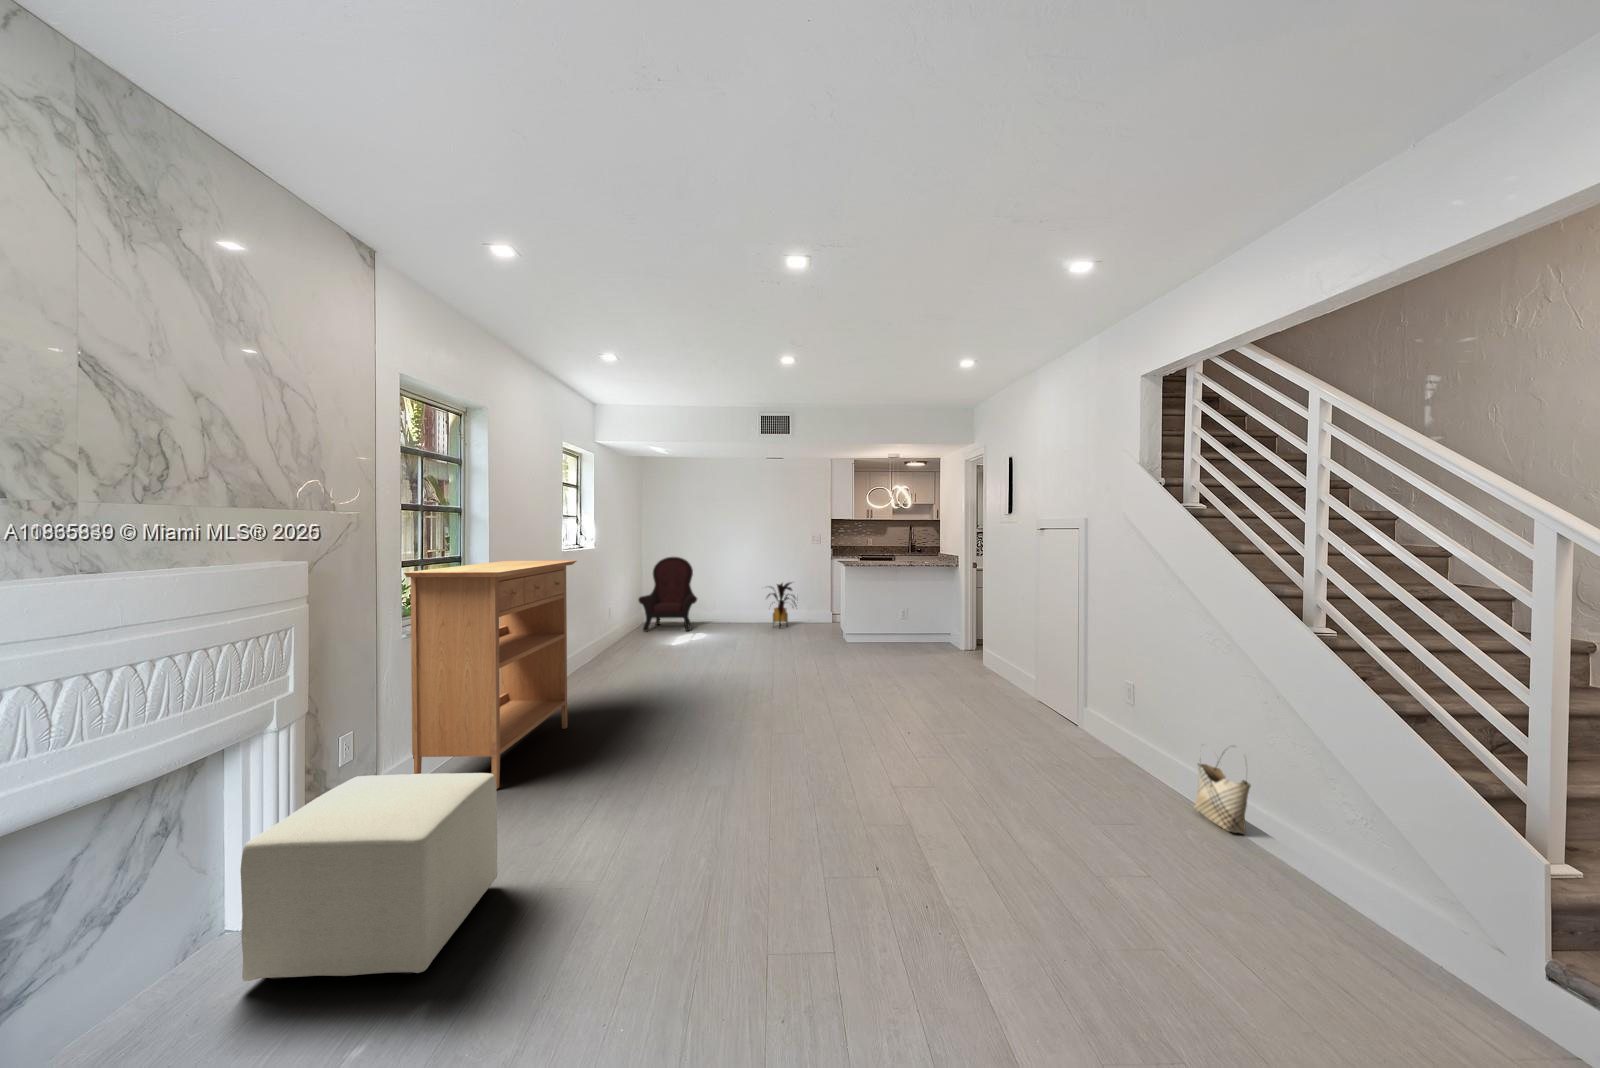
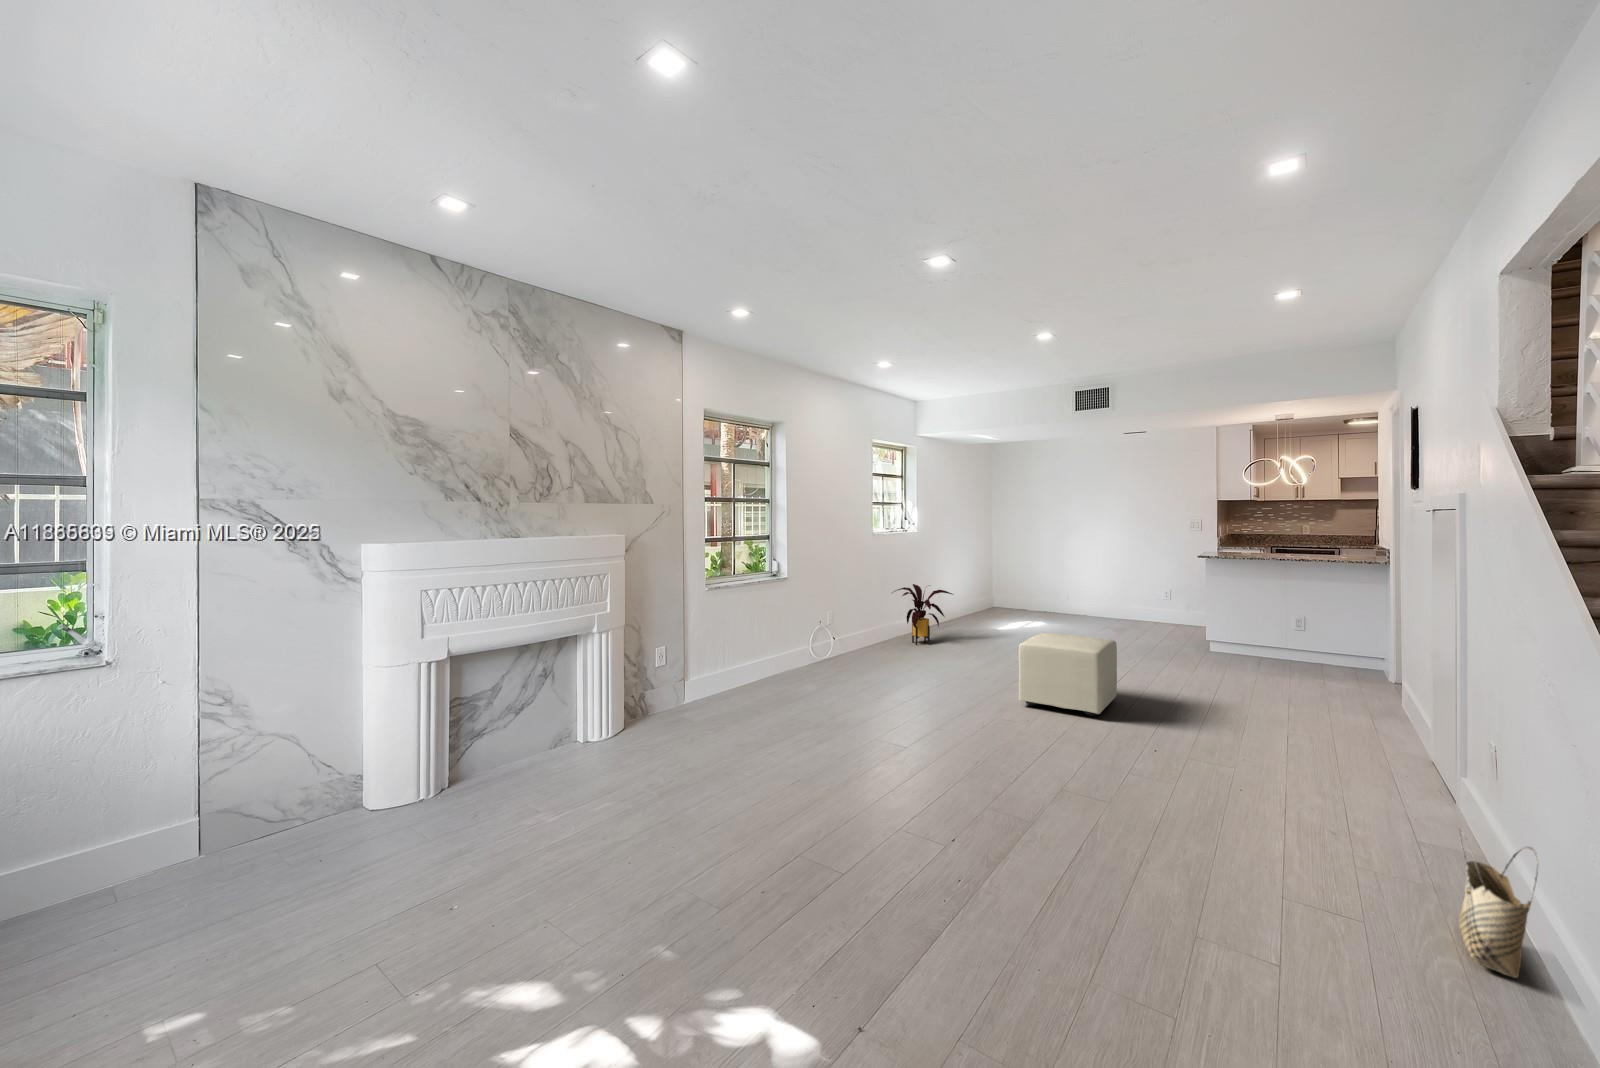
armchair: present [639,557,697,631] -> none [982,542,1043,618]
console table: present [404,561,576,789] -> none [706,540,847,705]
house plant: present [767,582,797,627] -> present [892,584,952,645]
ottoman: present [240,773,498,981] -> present [1018,633,1117,716]

